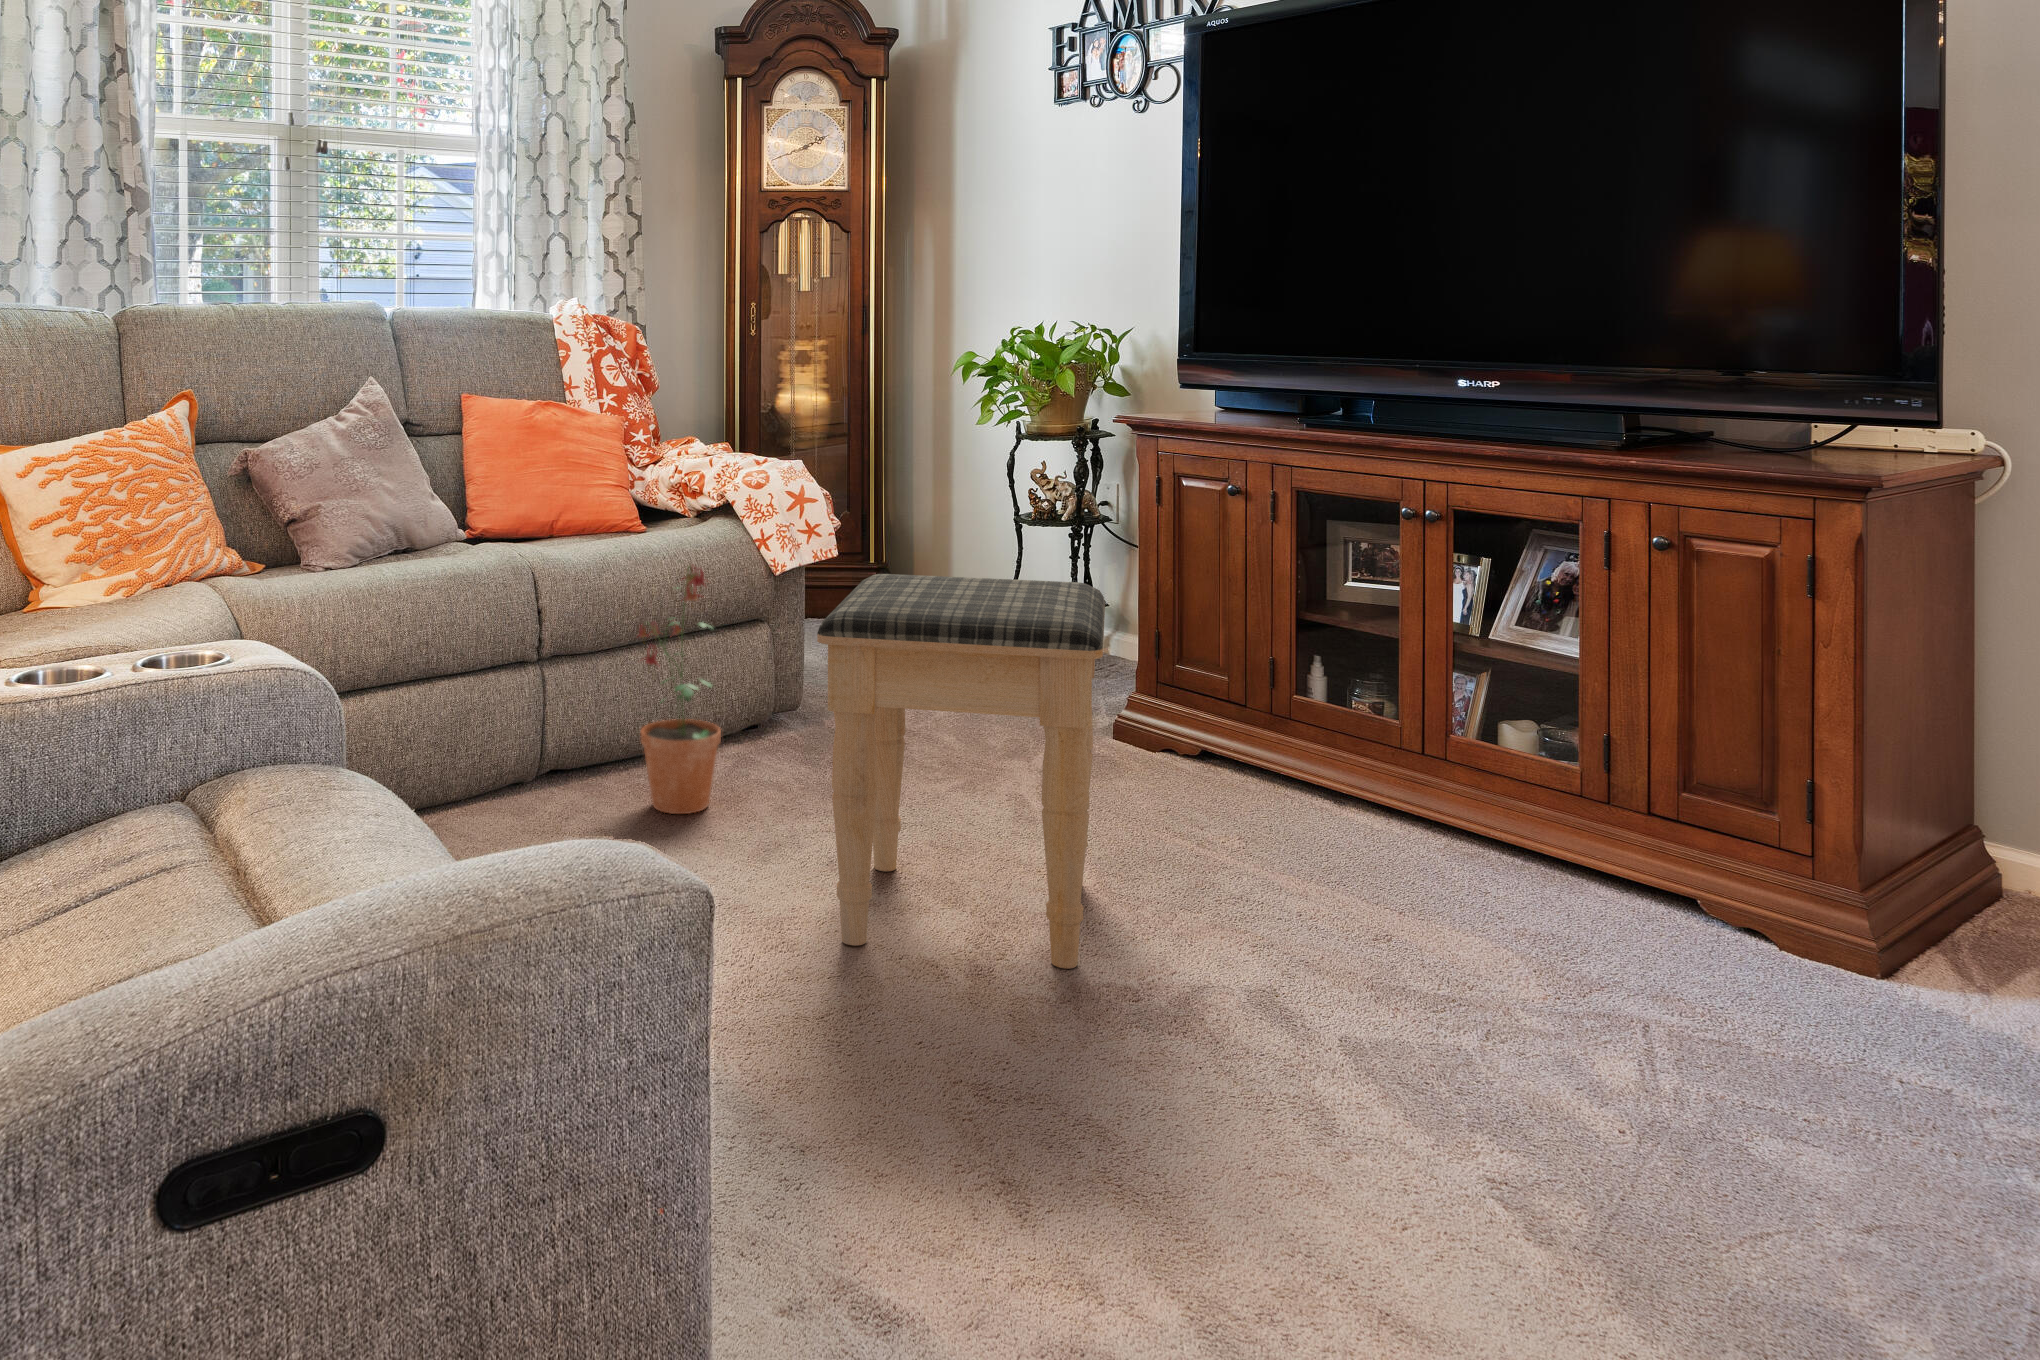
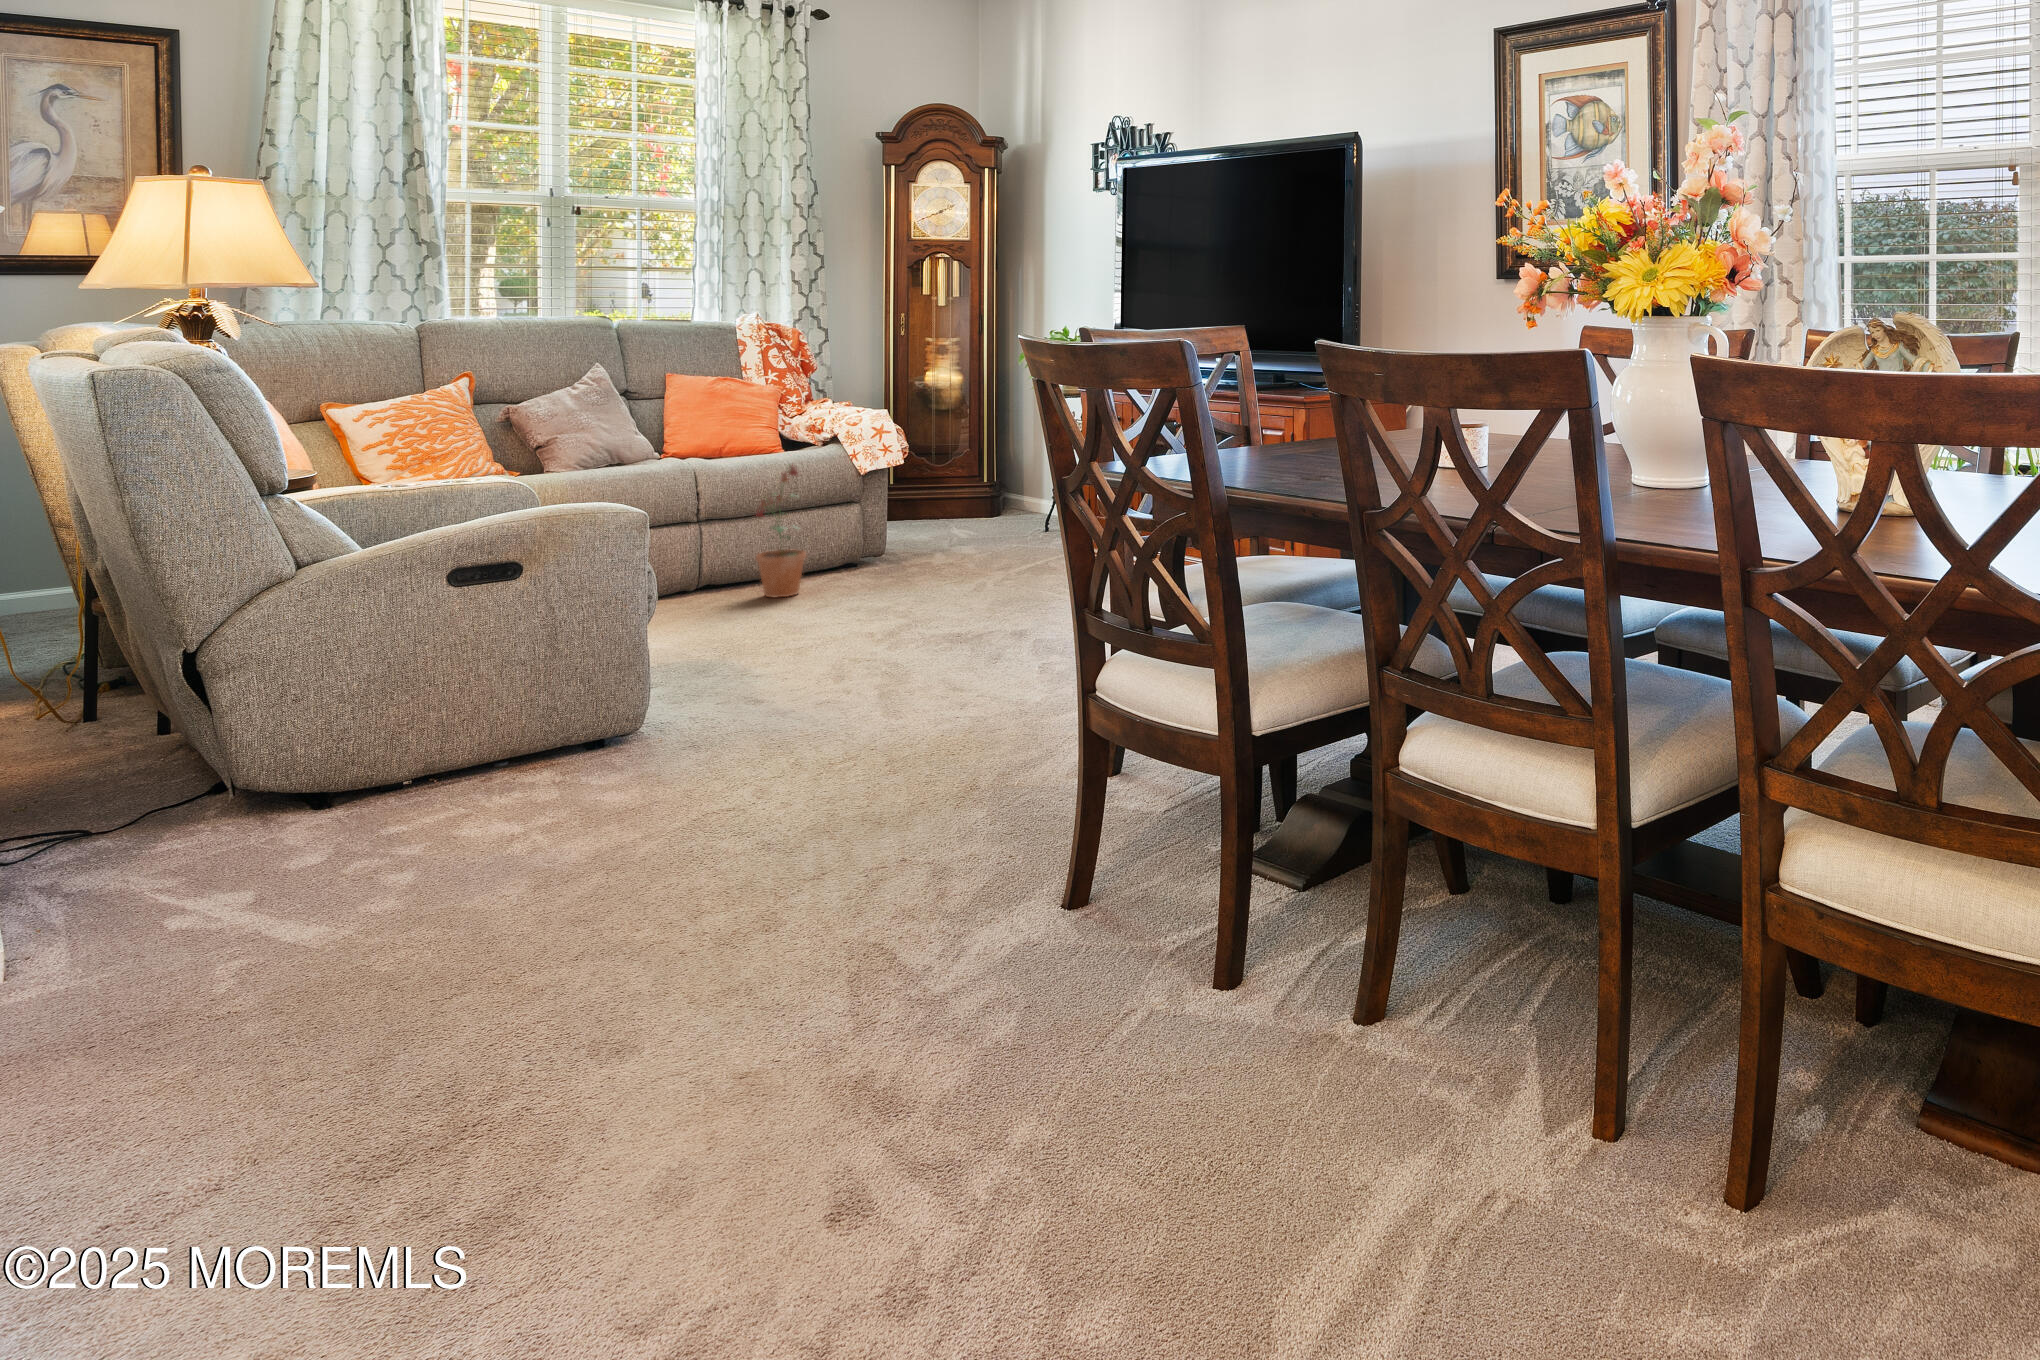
footstool: present [817,574,1105,969] -> none [811,460,986,630]

